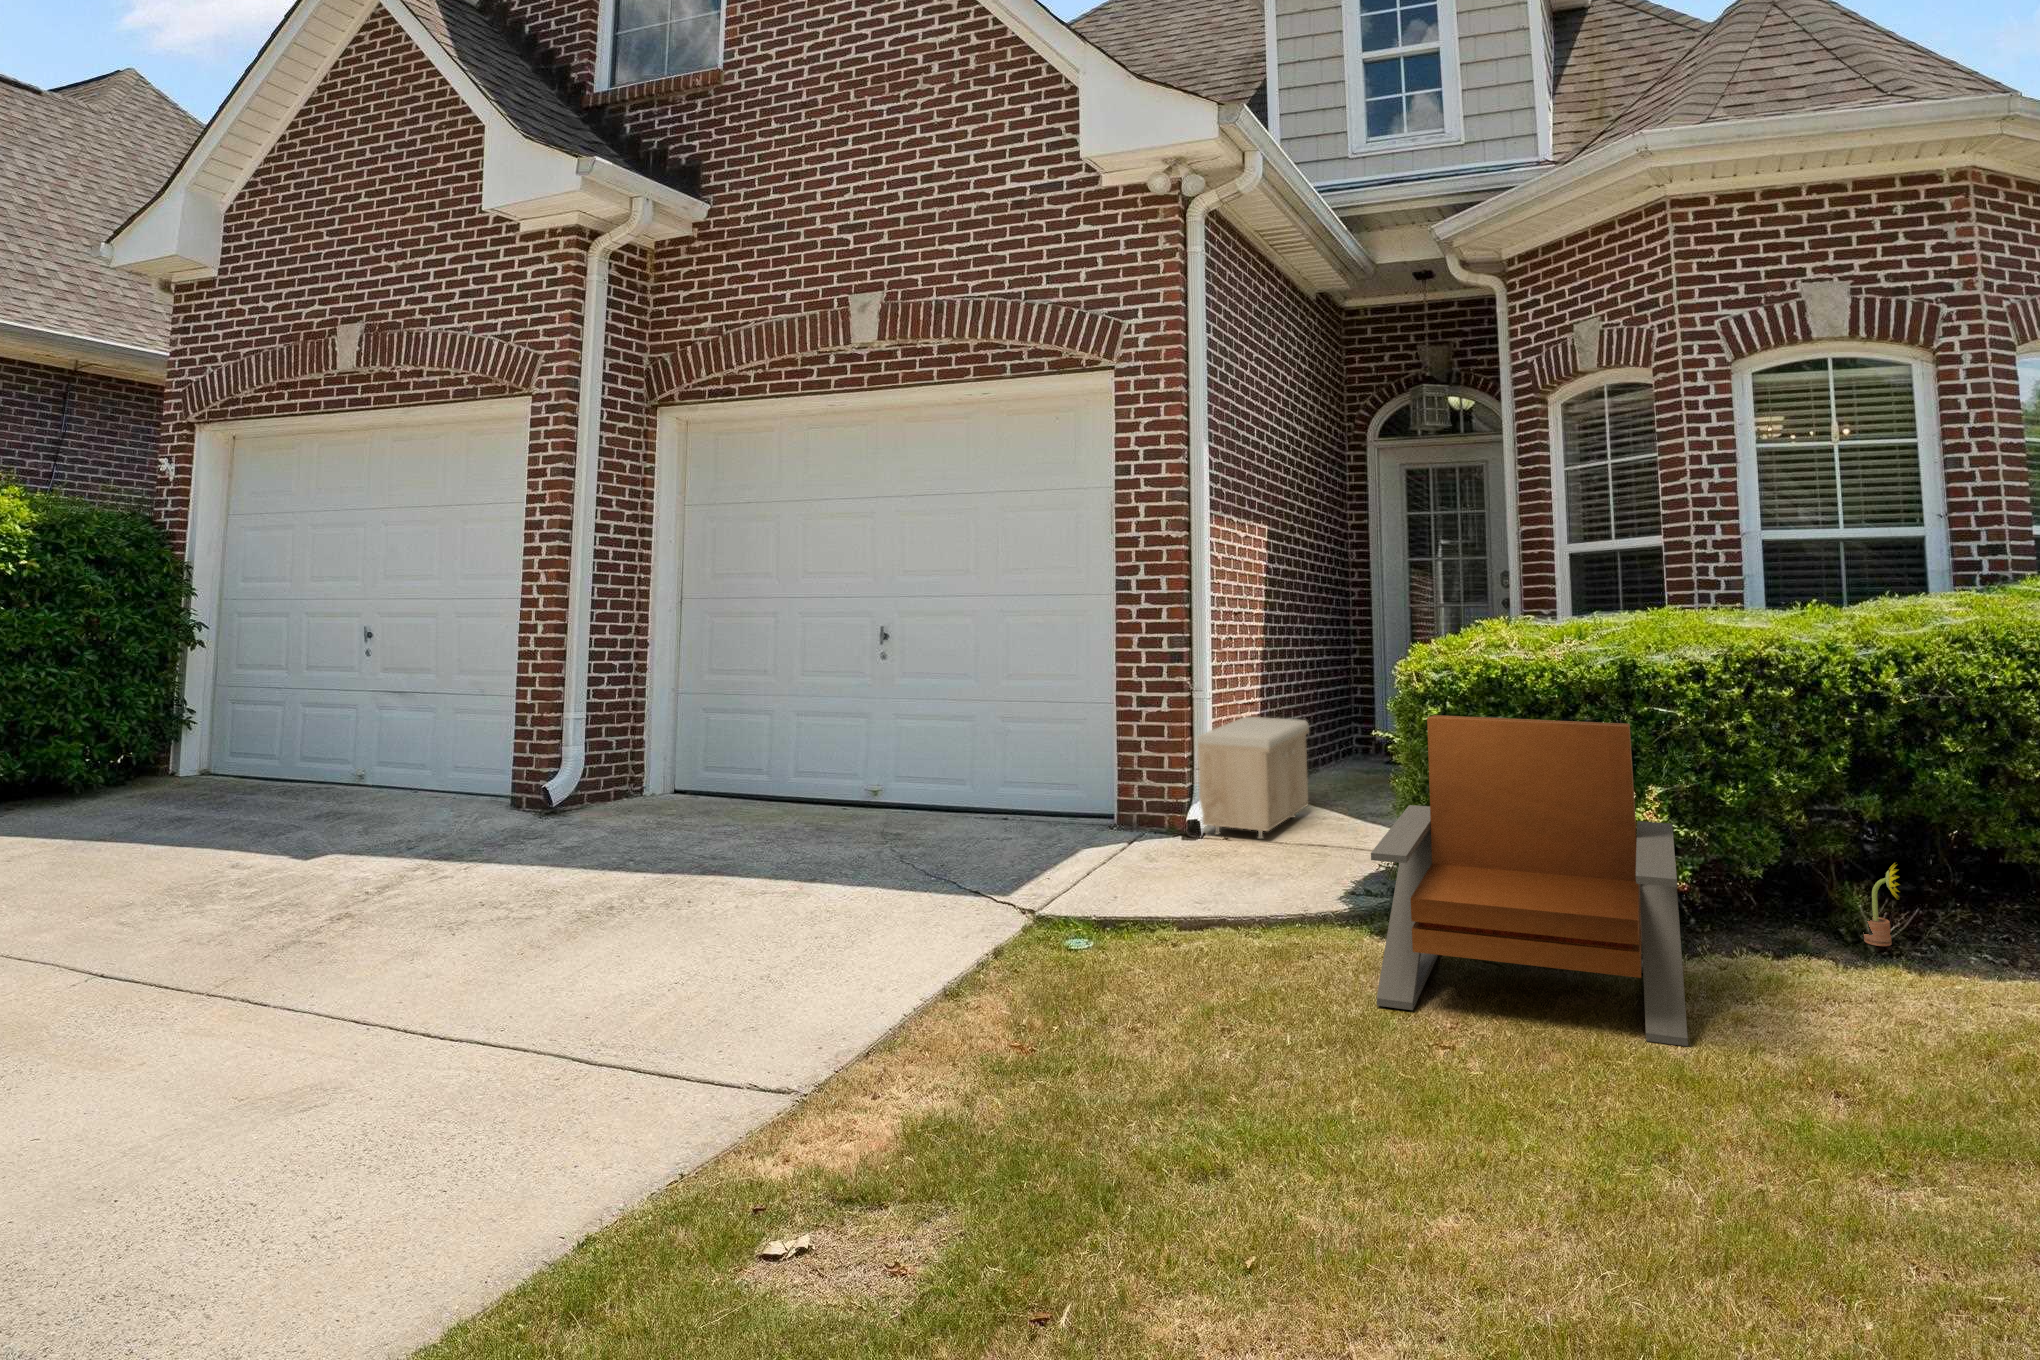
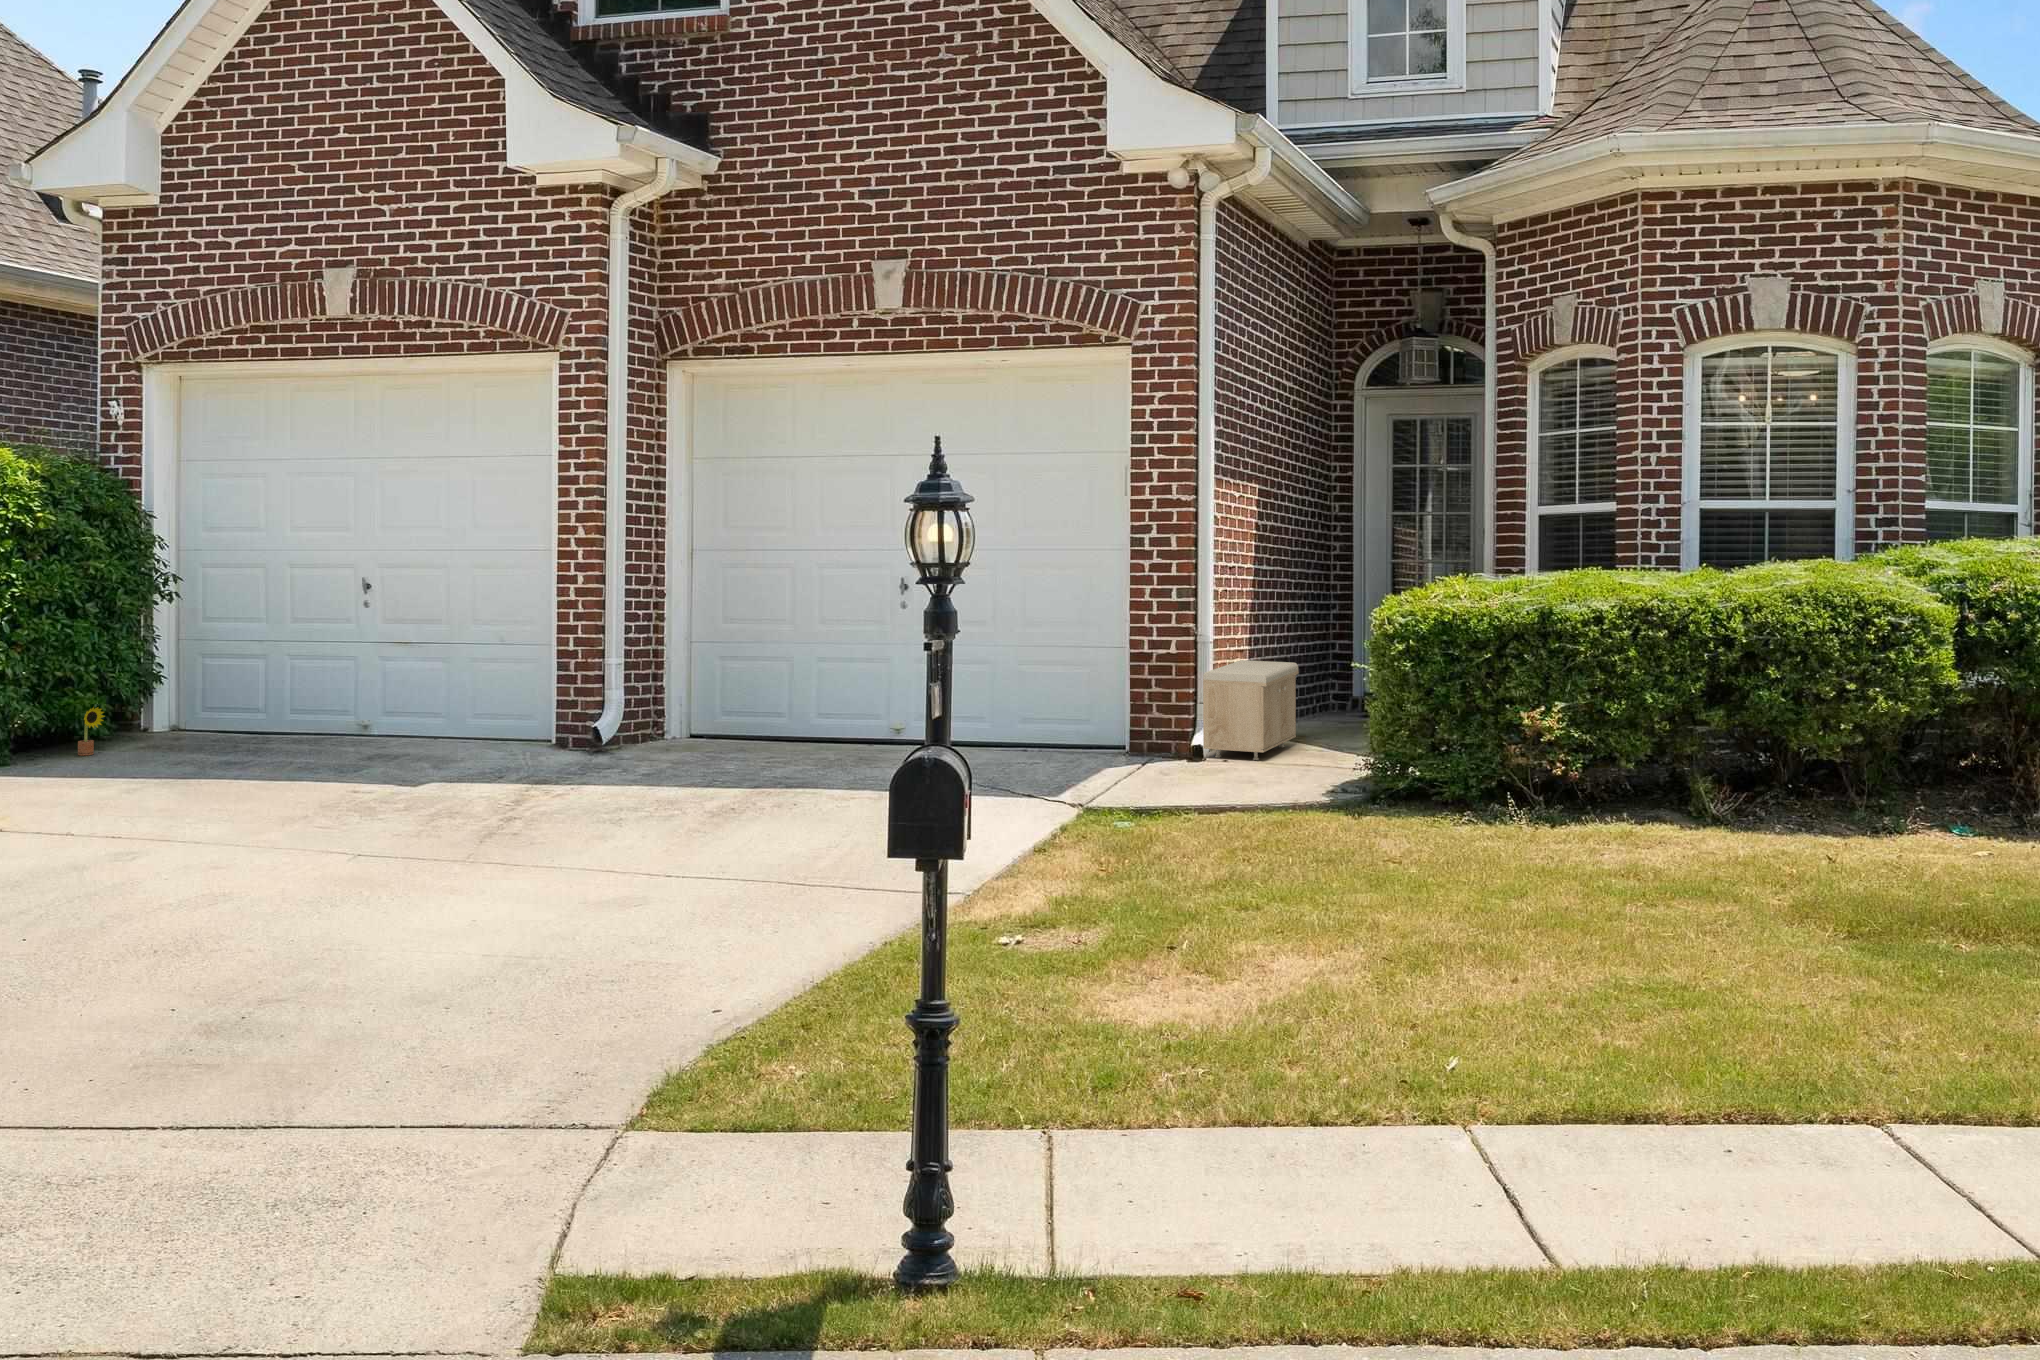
lounge chair: present [1371,715,1688,1046] -> none [1352,645,1568,849]
decorative plant: present [1864,863,1900,946] -> present [78,707,105,756]

